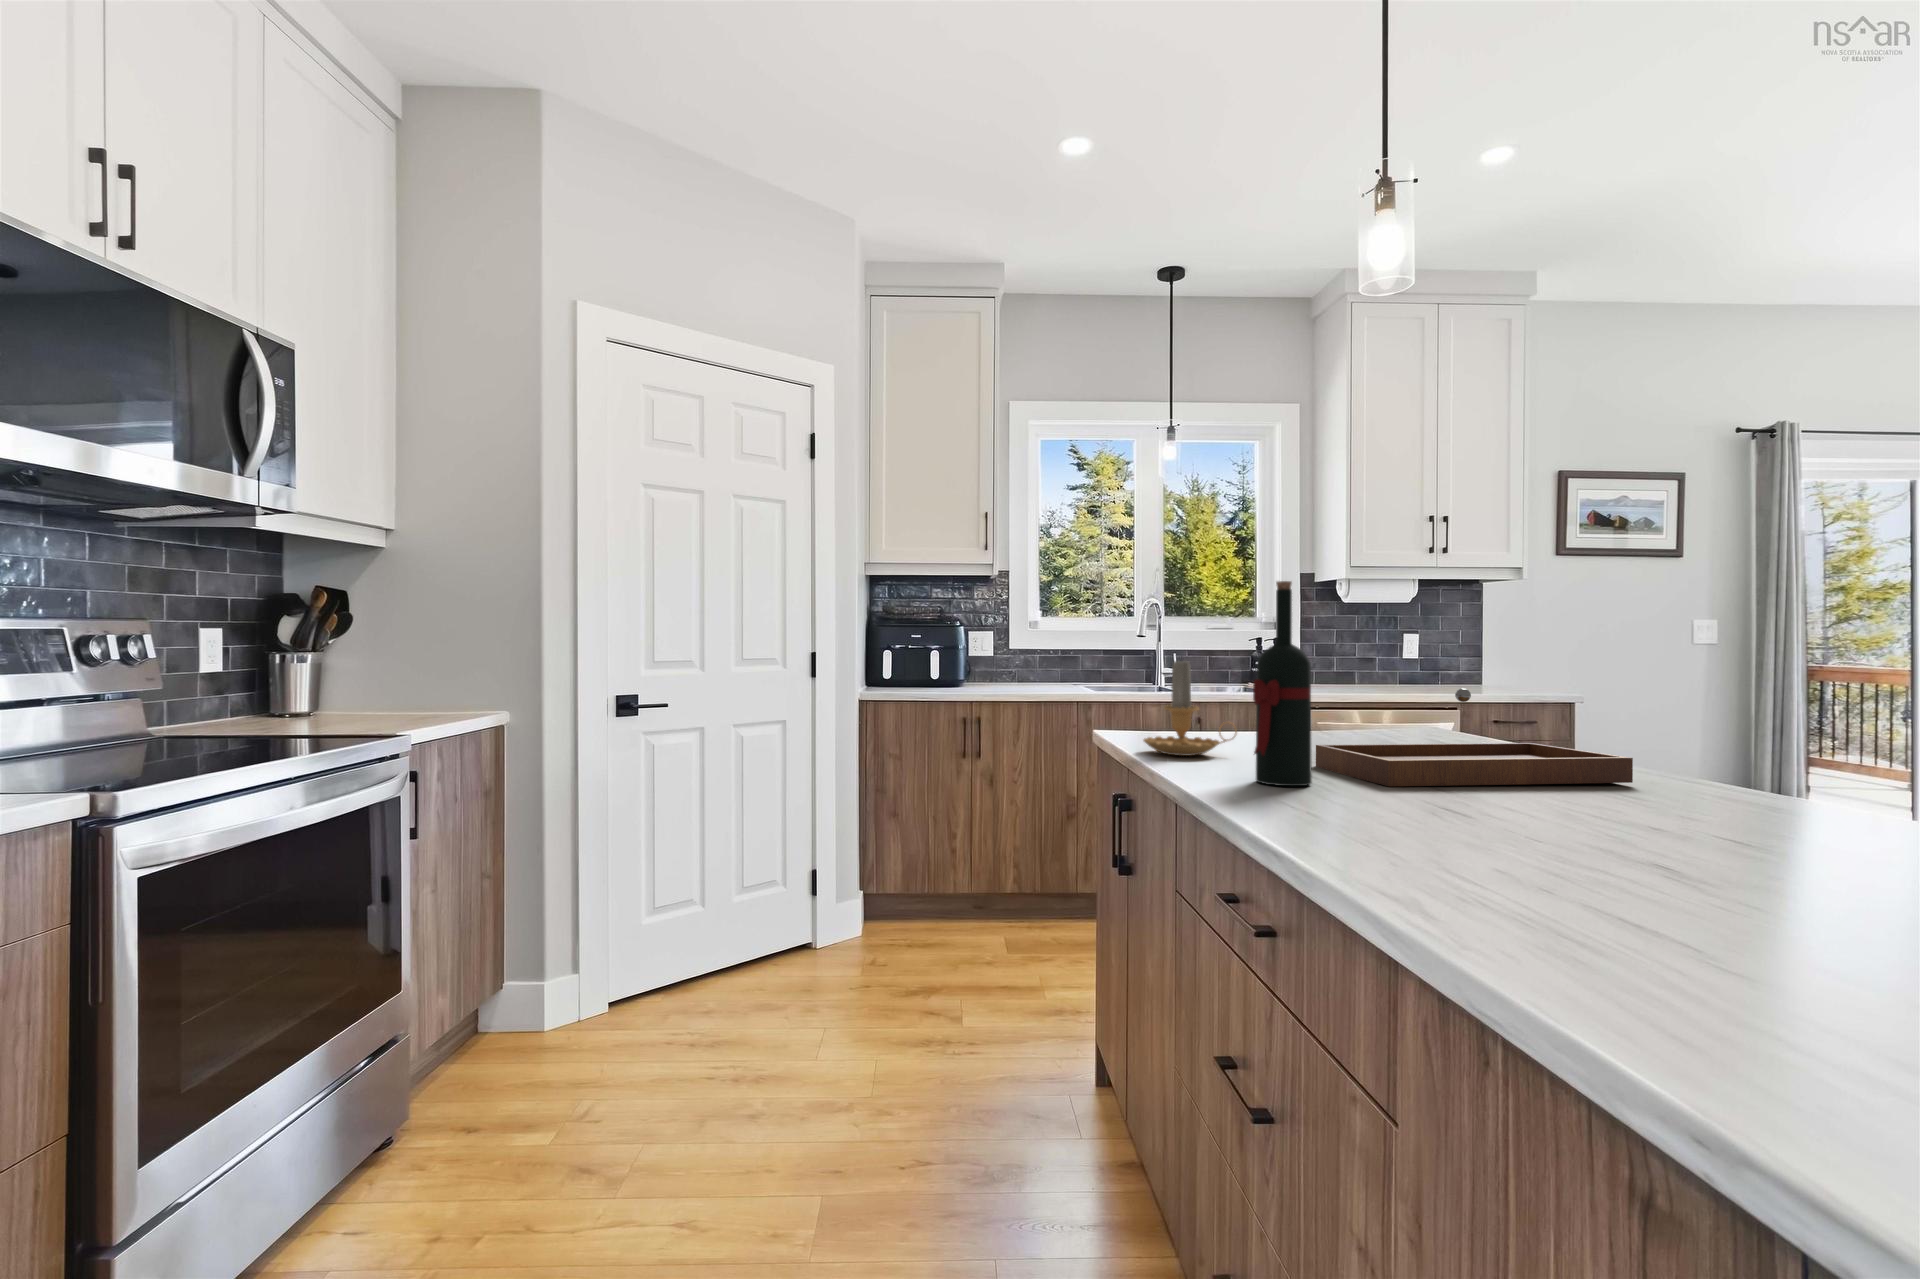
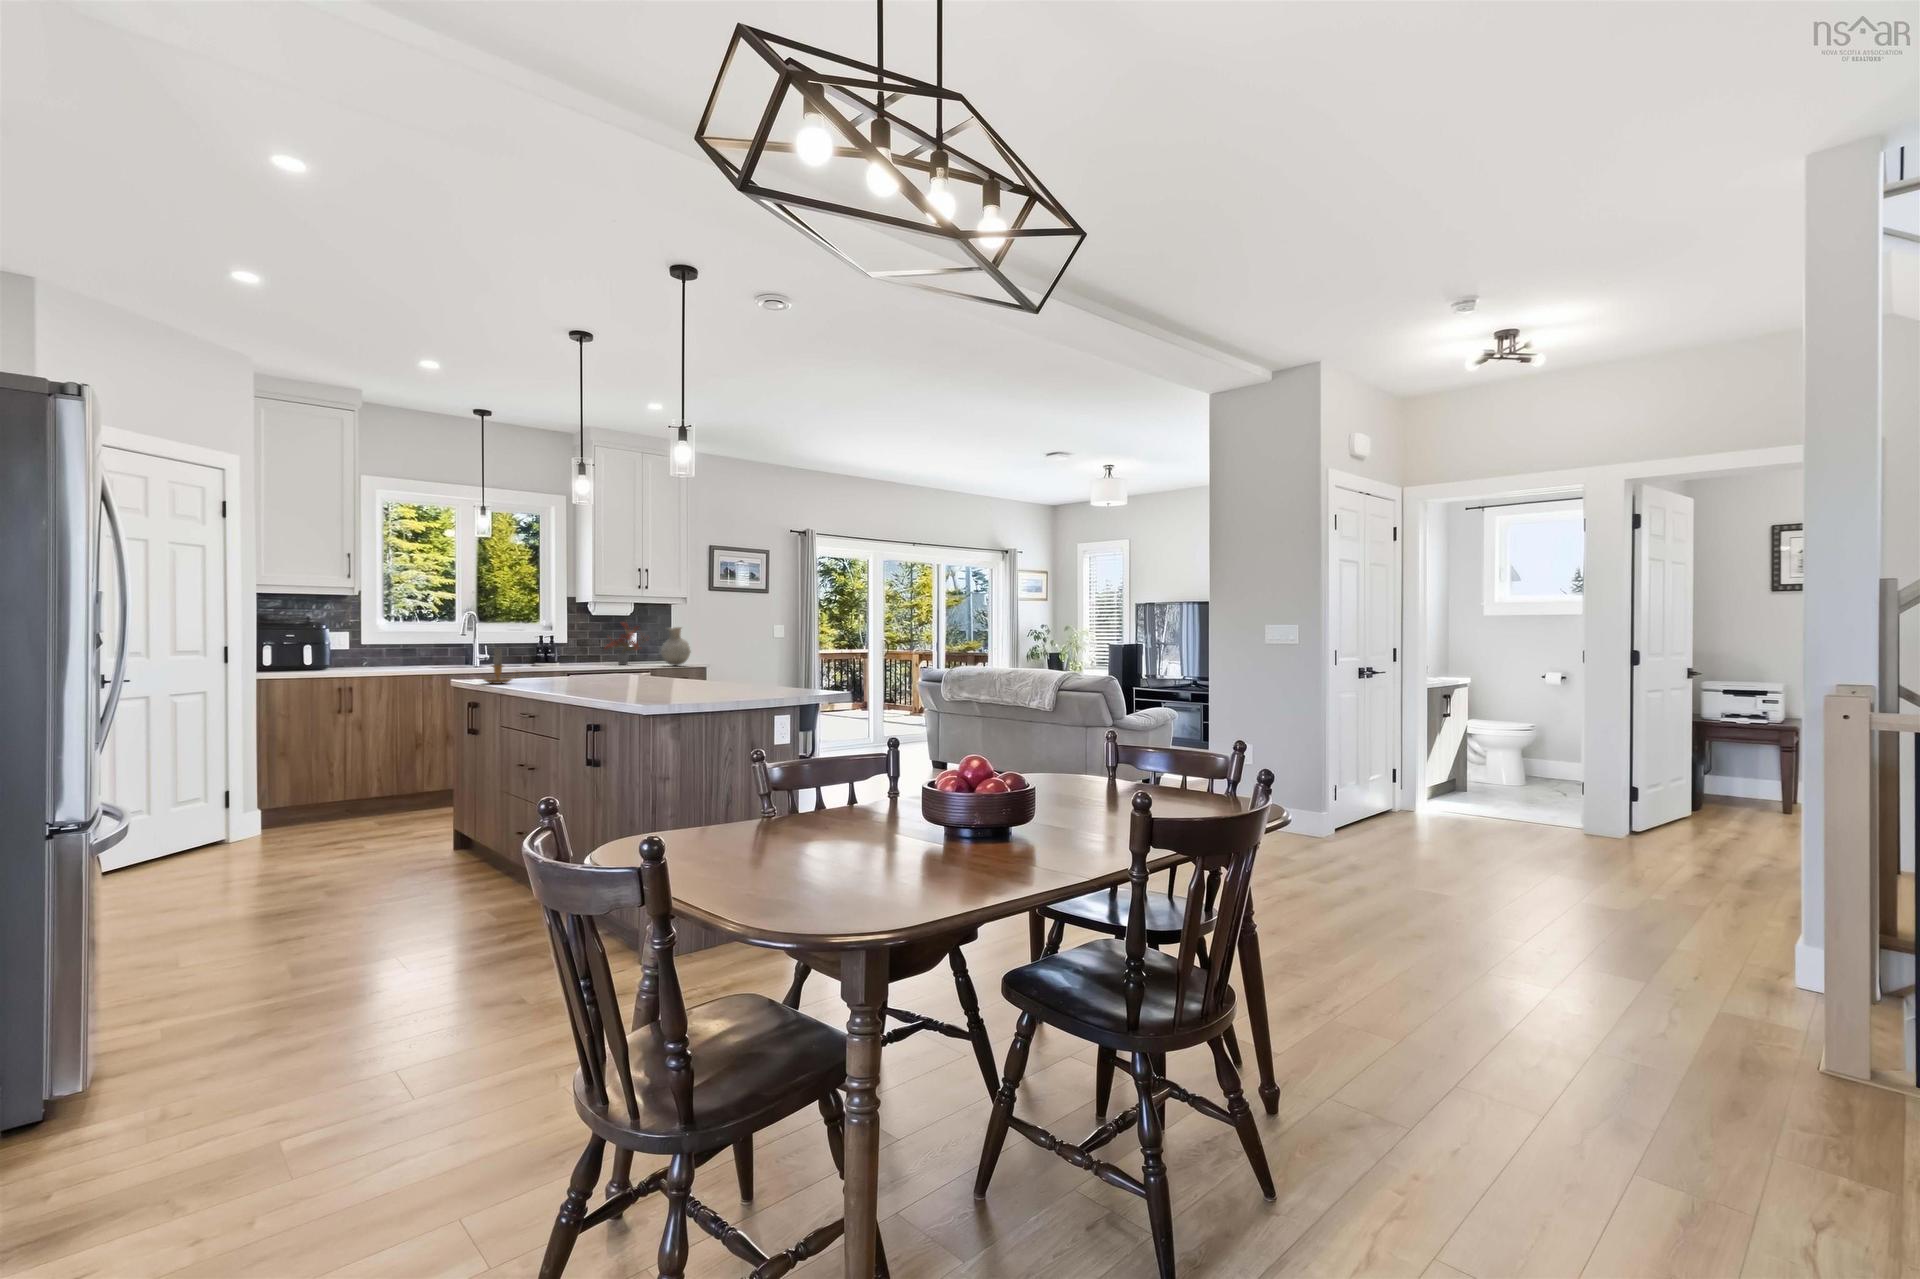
wine bottle: present [1253,581,1312,786] -> none [525,621,544,687]
potted plant: none [1353,599,1449,689] -> present [605,622,647,665]
vase: none [1474,621,1537,695] -> present [661,627,691,666]
tray: present [1316,688,1633,786] -> none [549,656,647,686]

